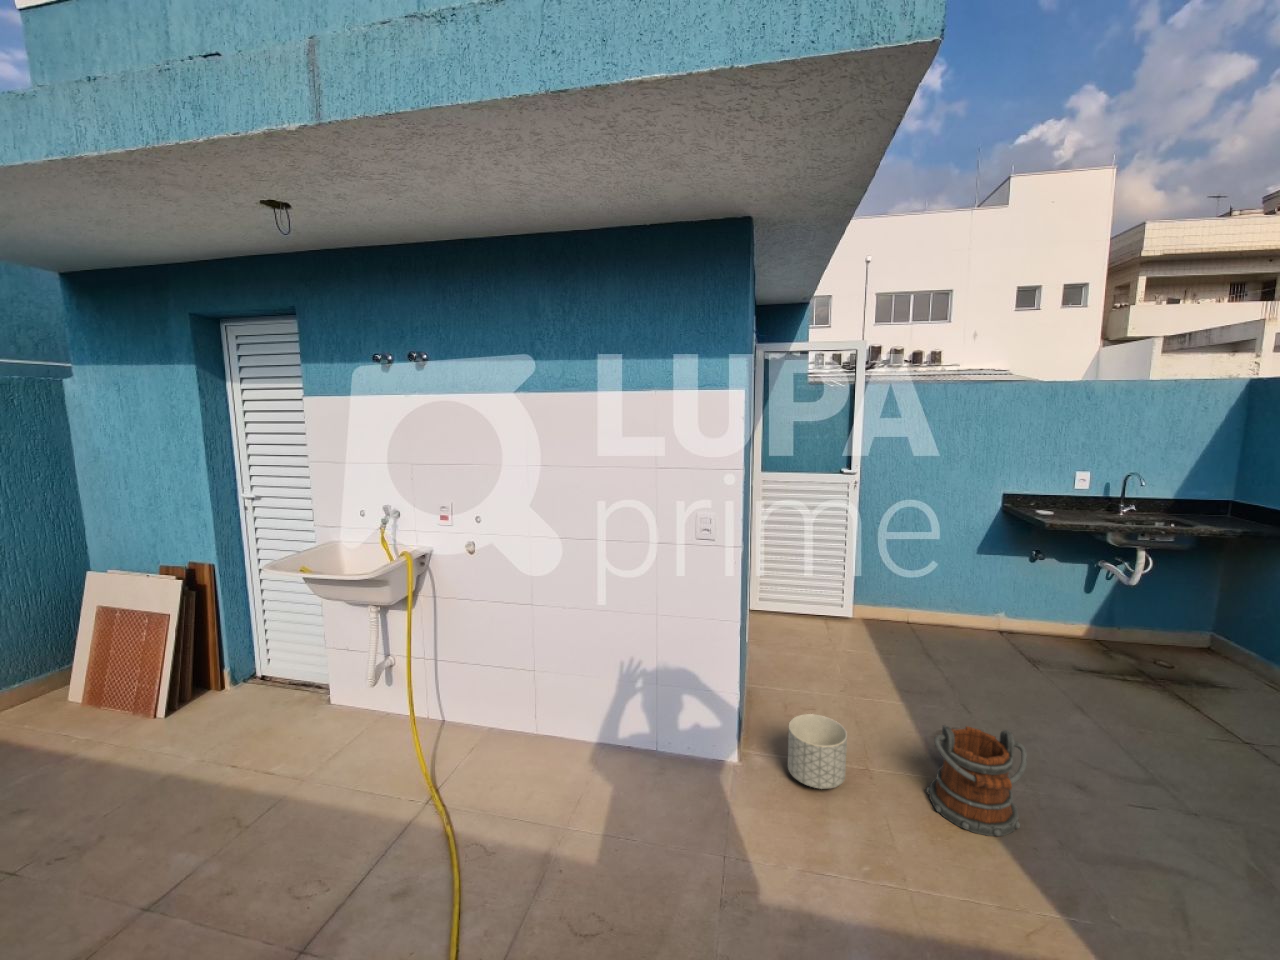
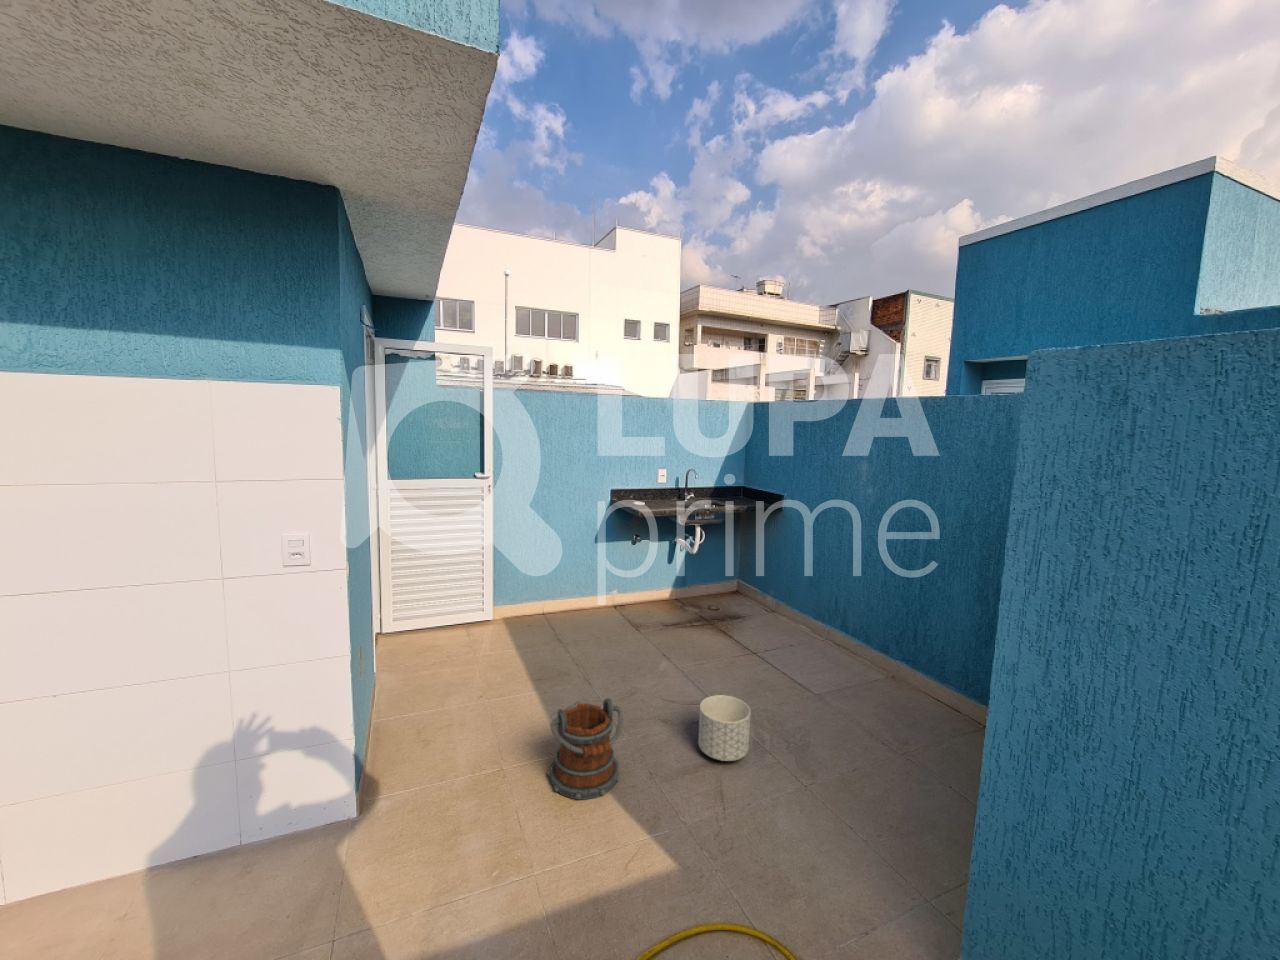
planter: present [788,714,847,789] -> present [698,695,750,761]

